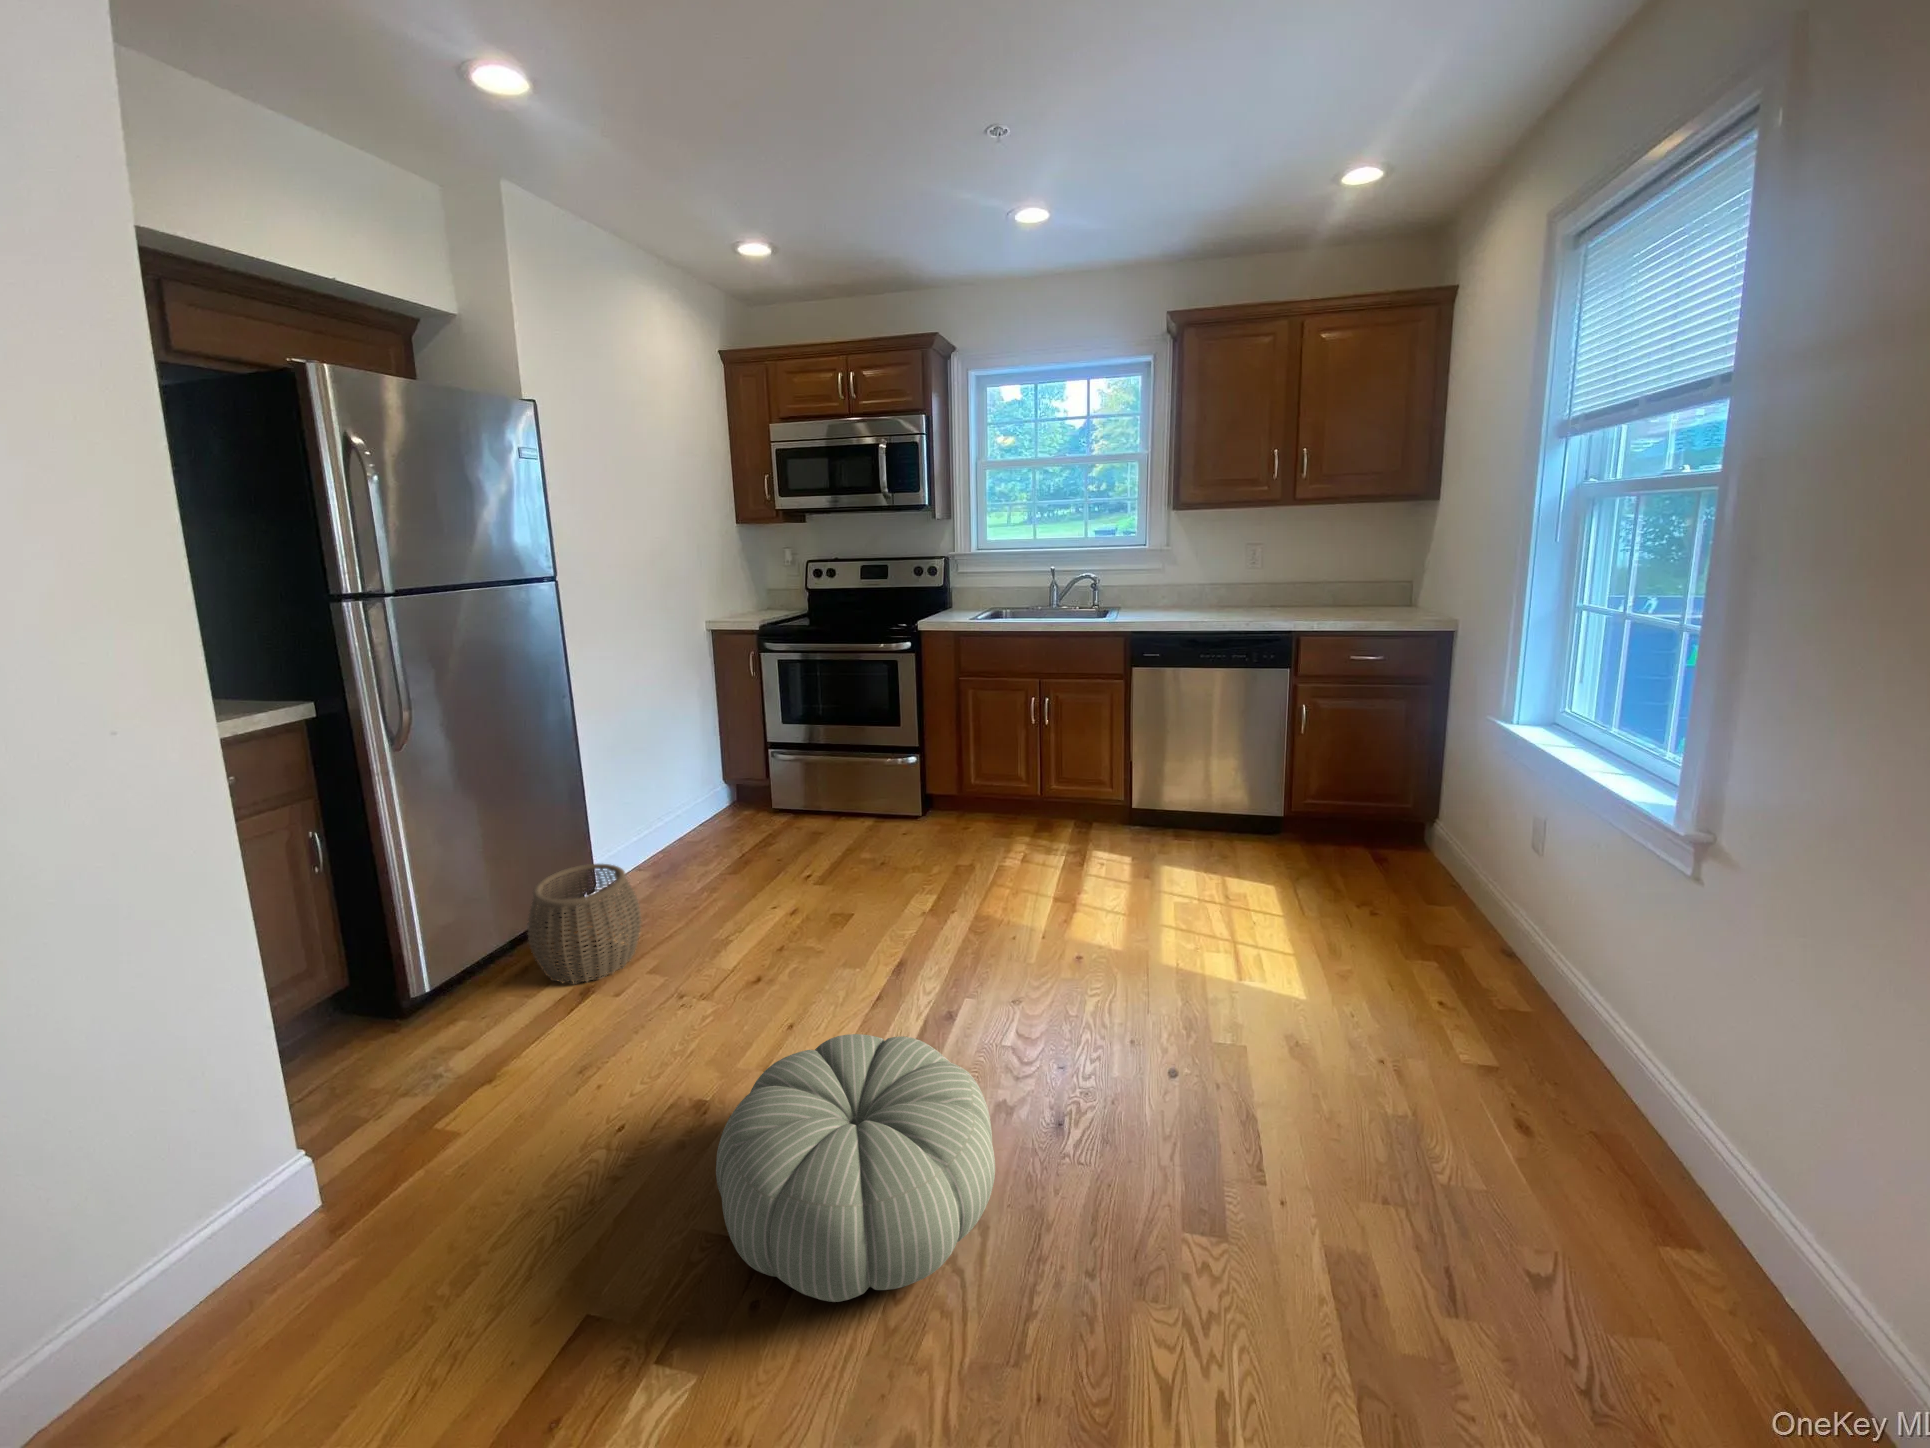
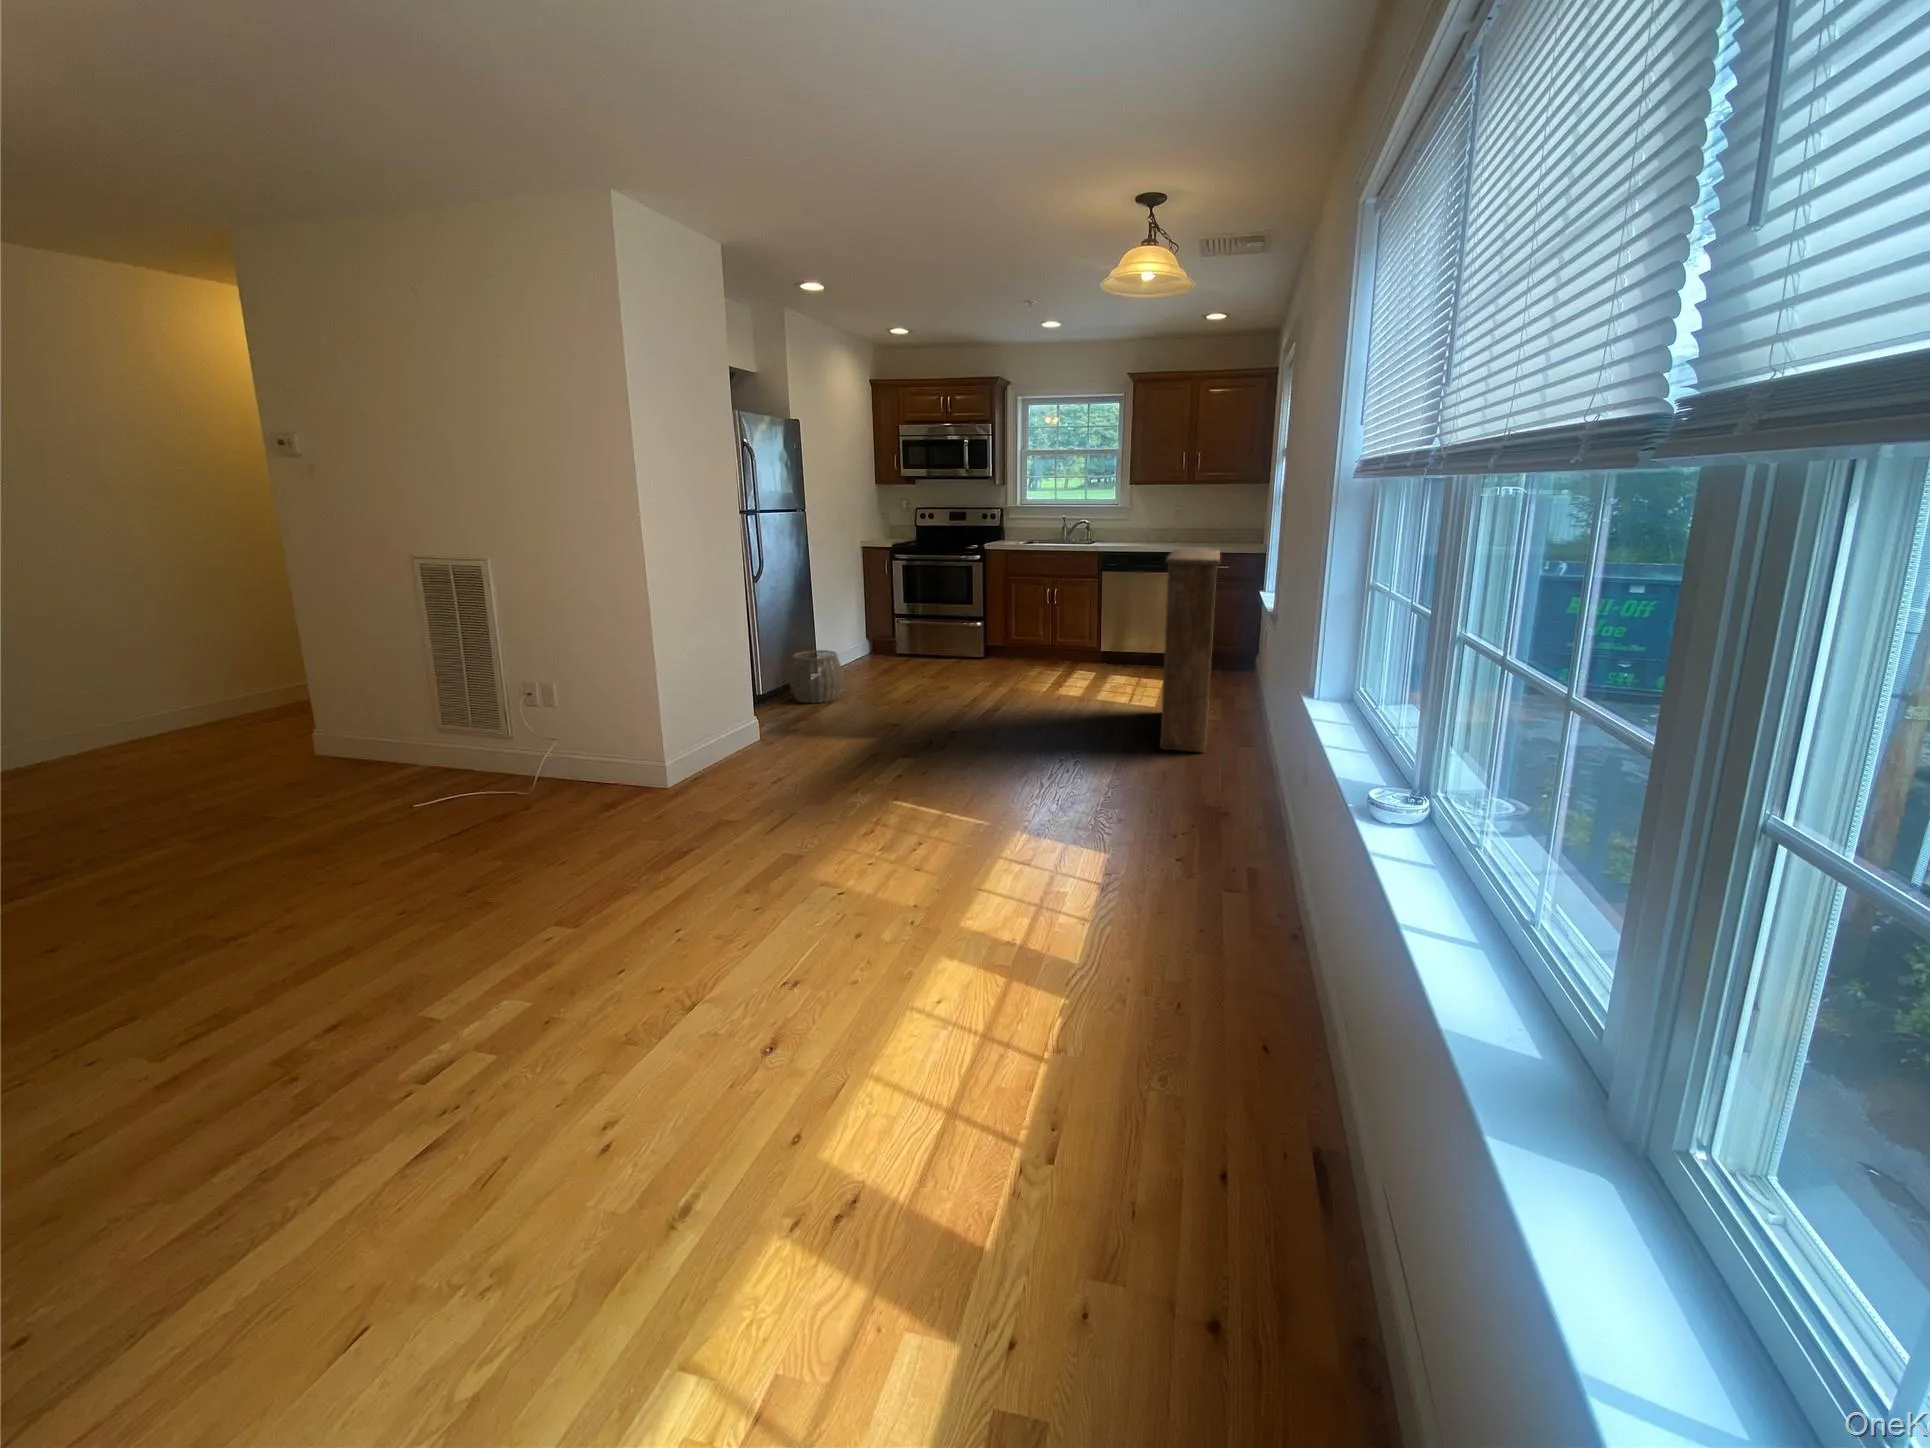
bookshelf: none [1305,684,1550,1265] -> present [1160,549,1220,752]
pouf: present [716,1034,995,1302] -> none [911,689,1024,756]

